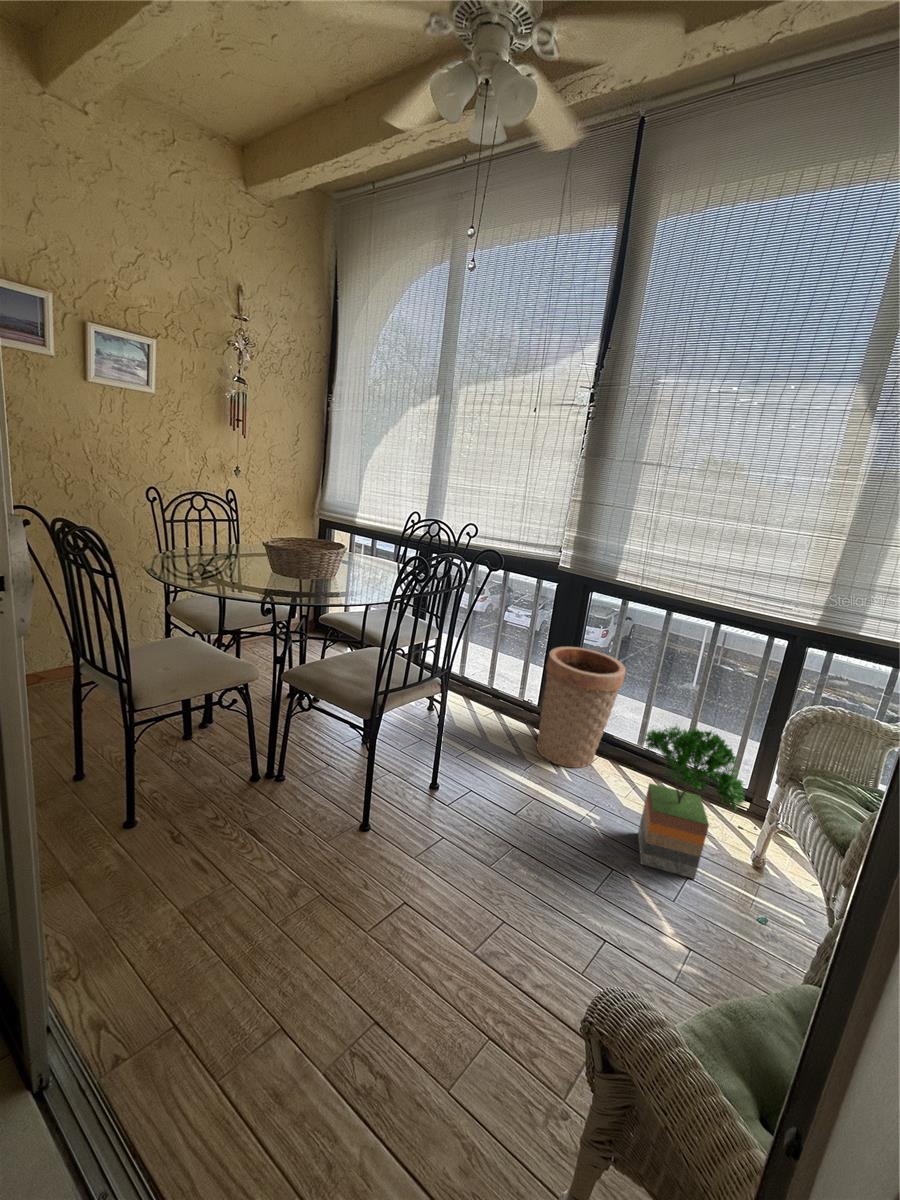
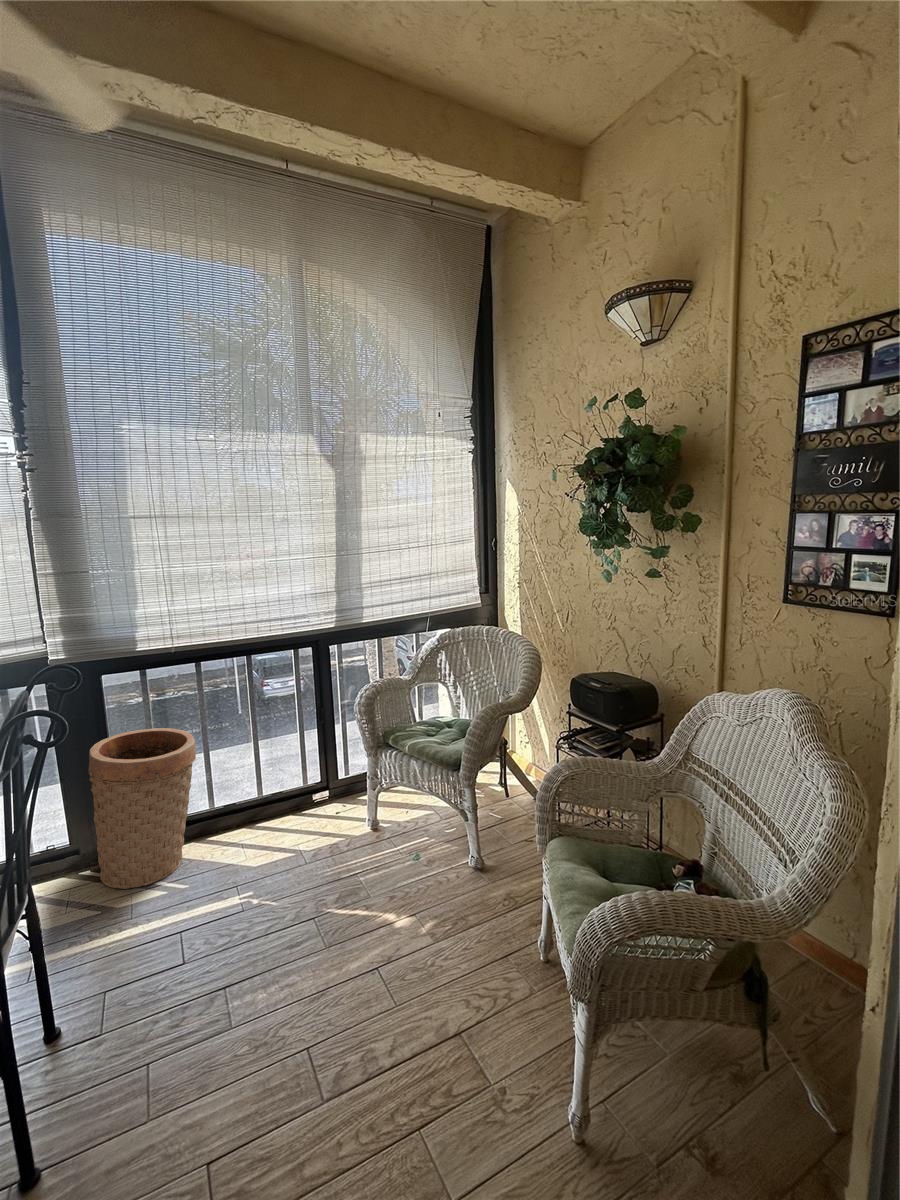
potted tree: present [638,725,745,879] -> none [276,741,382,896]

